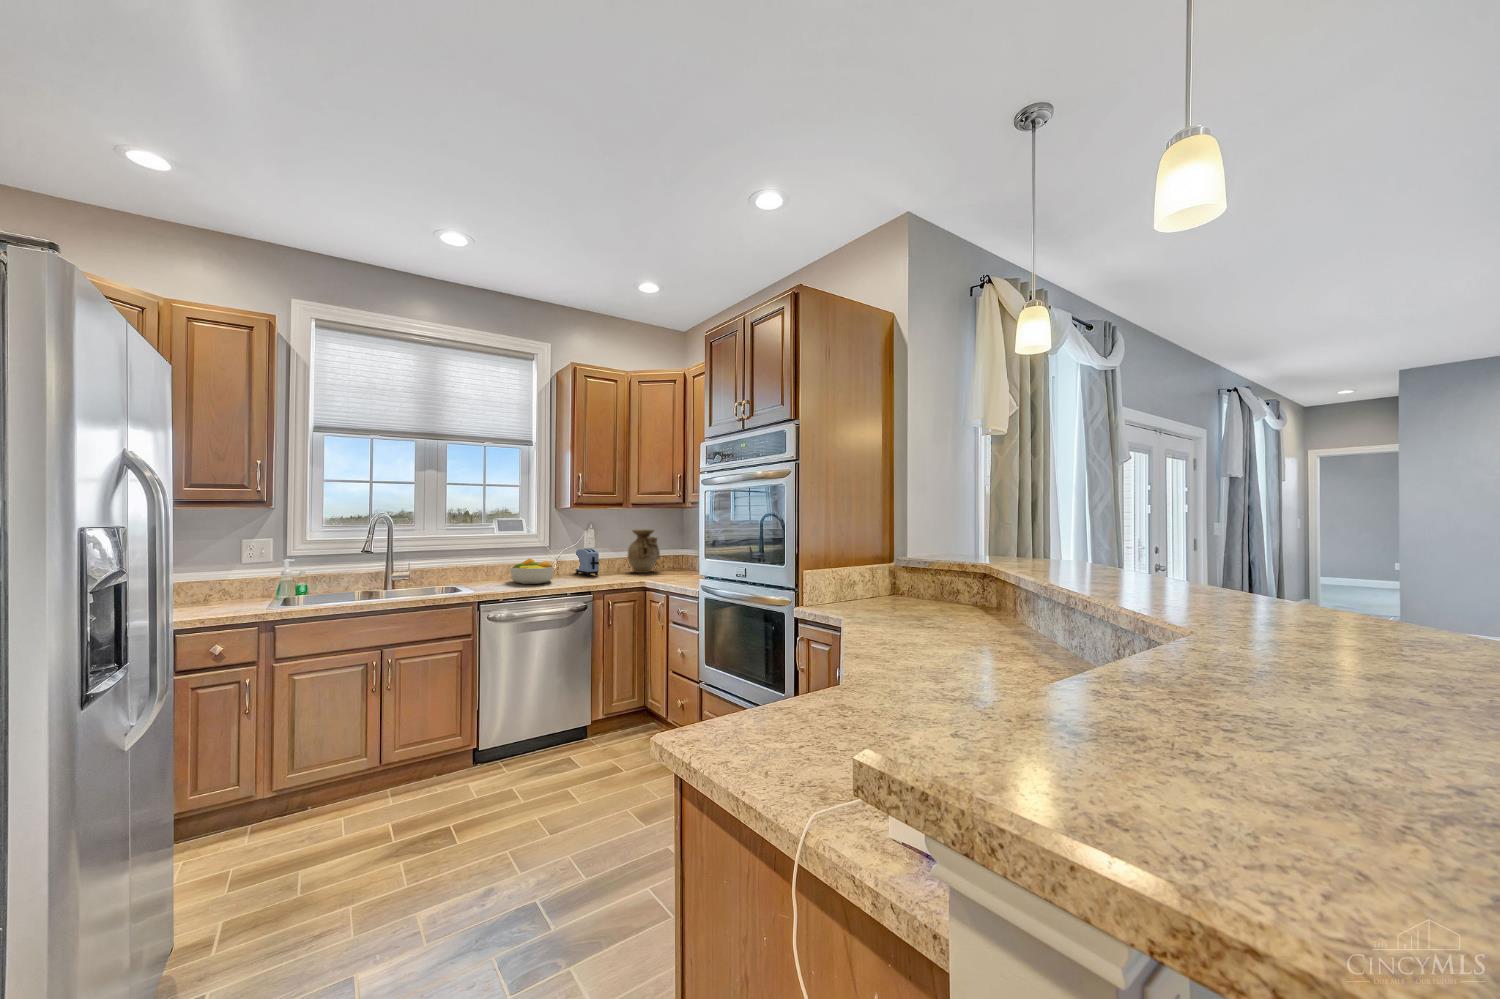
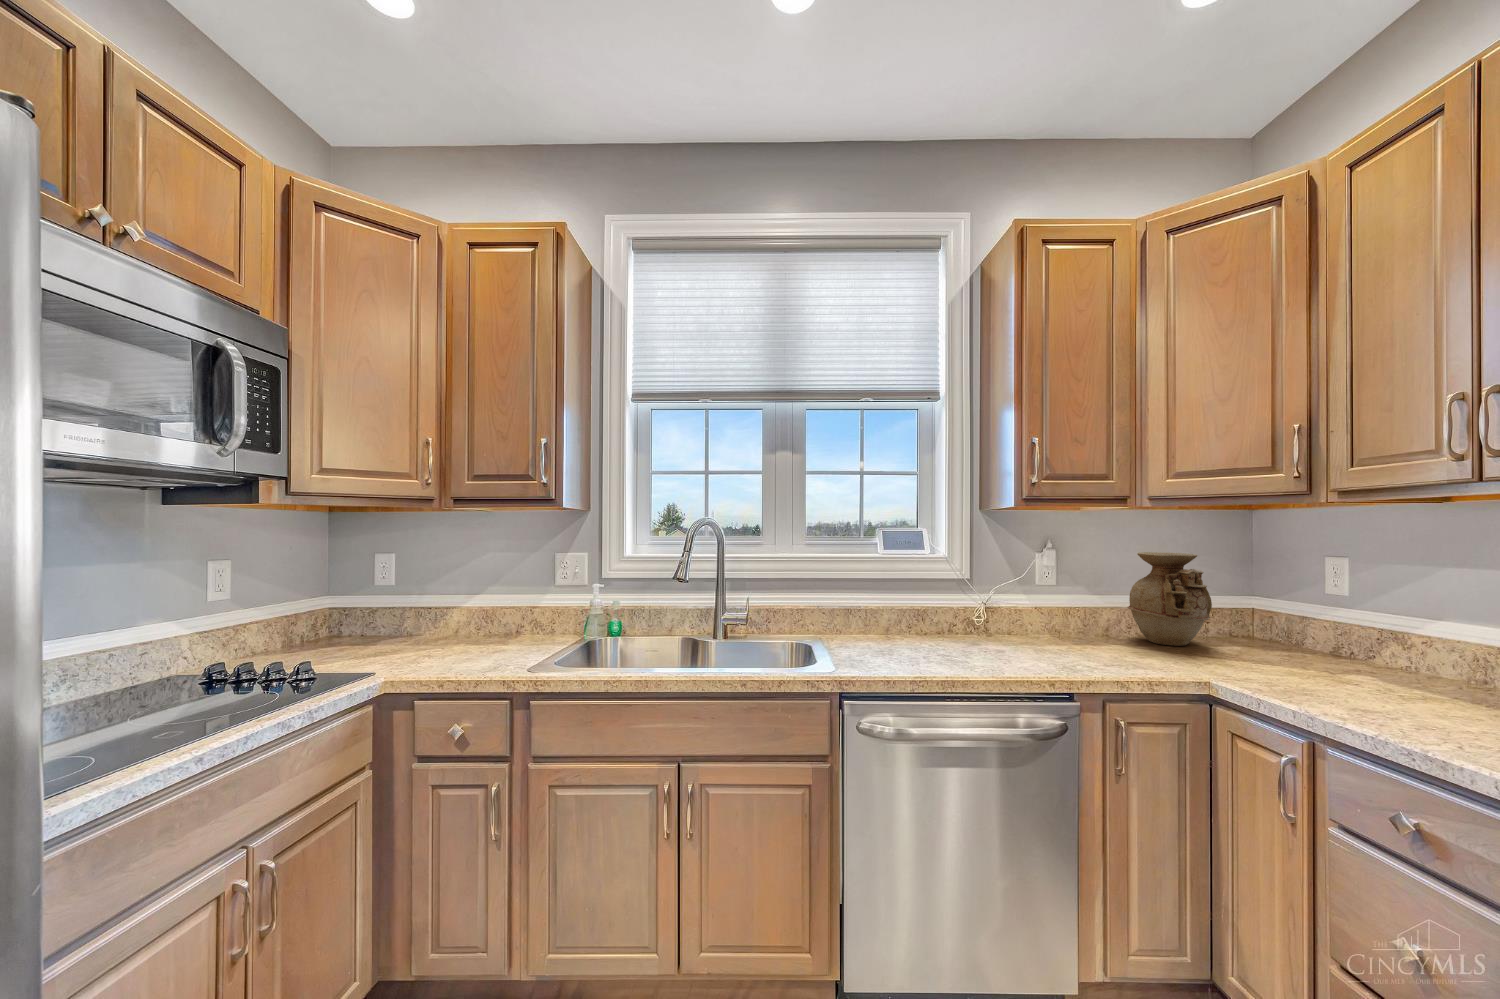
toaster: present [575,549,599,576] -> none [1016,587,1073,644]
fruit bowl: present [510,559,554,584] -> none [901,601,984,657]

